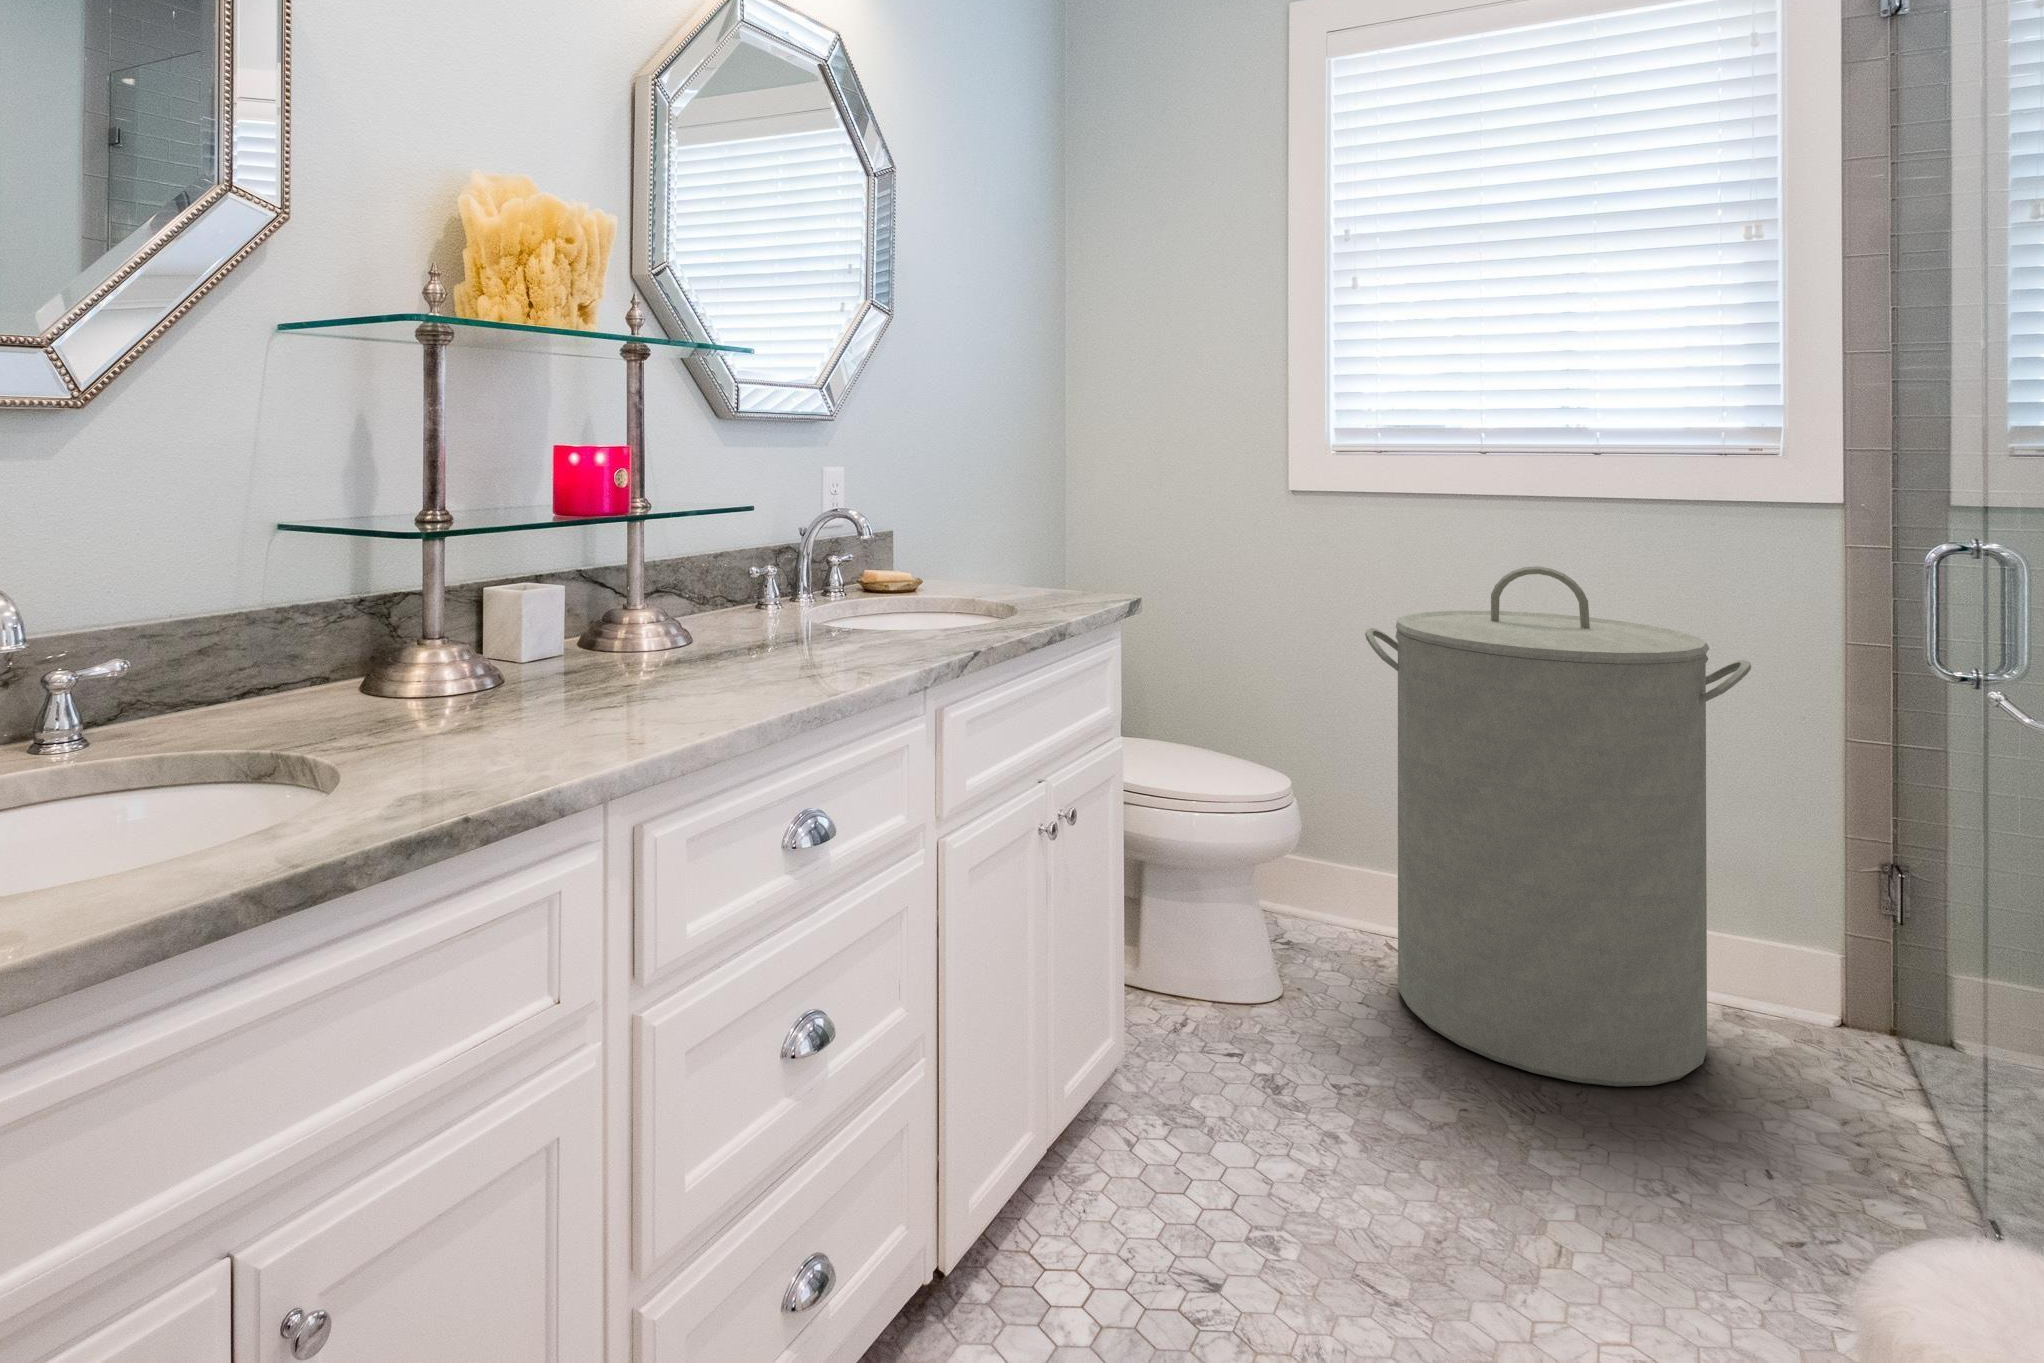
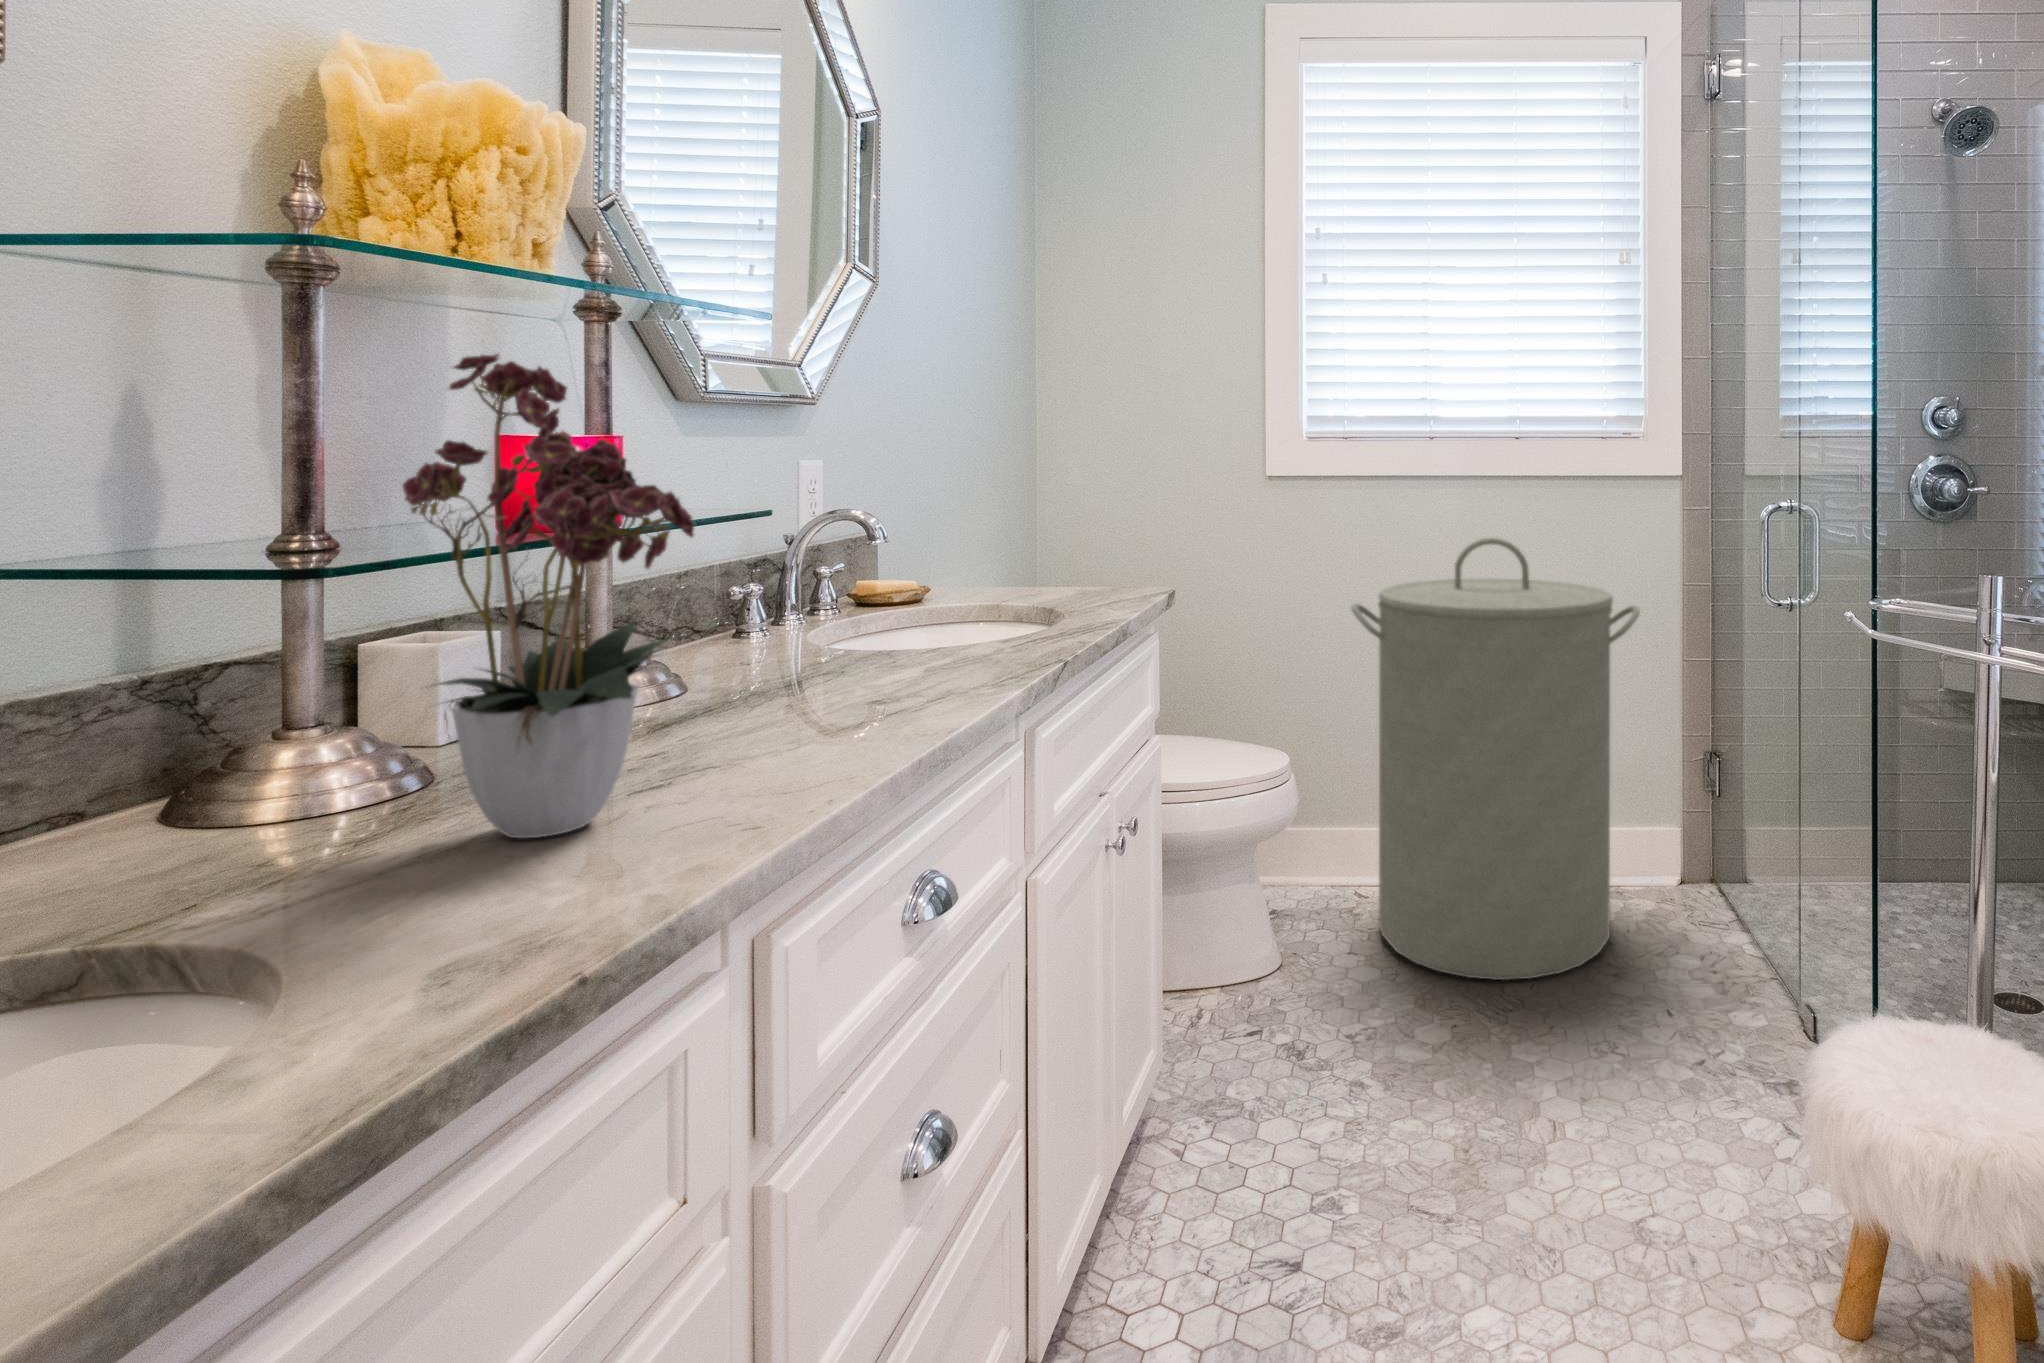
flower arrangement: none [441,371,625,729] -> present [402,354,694,838]

